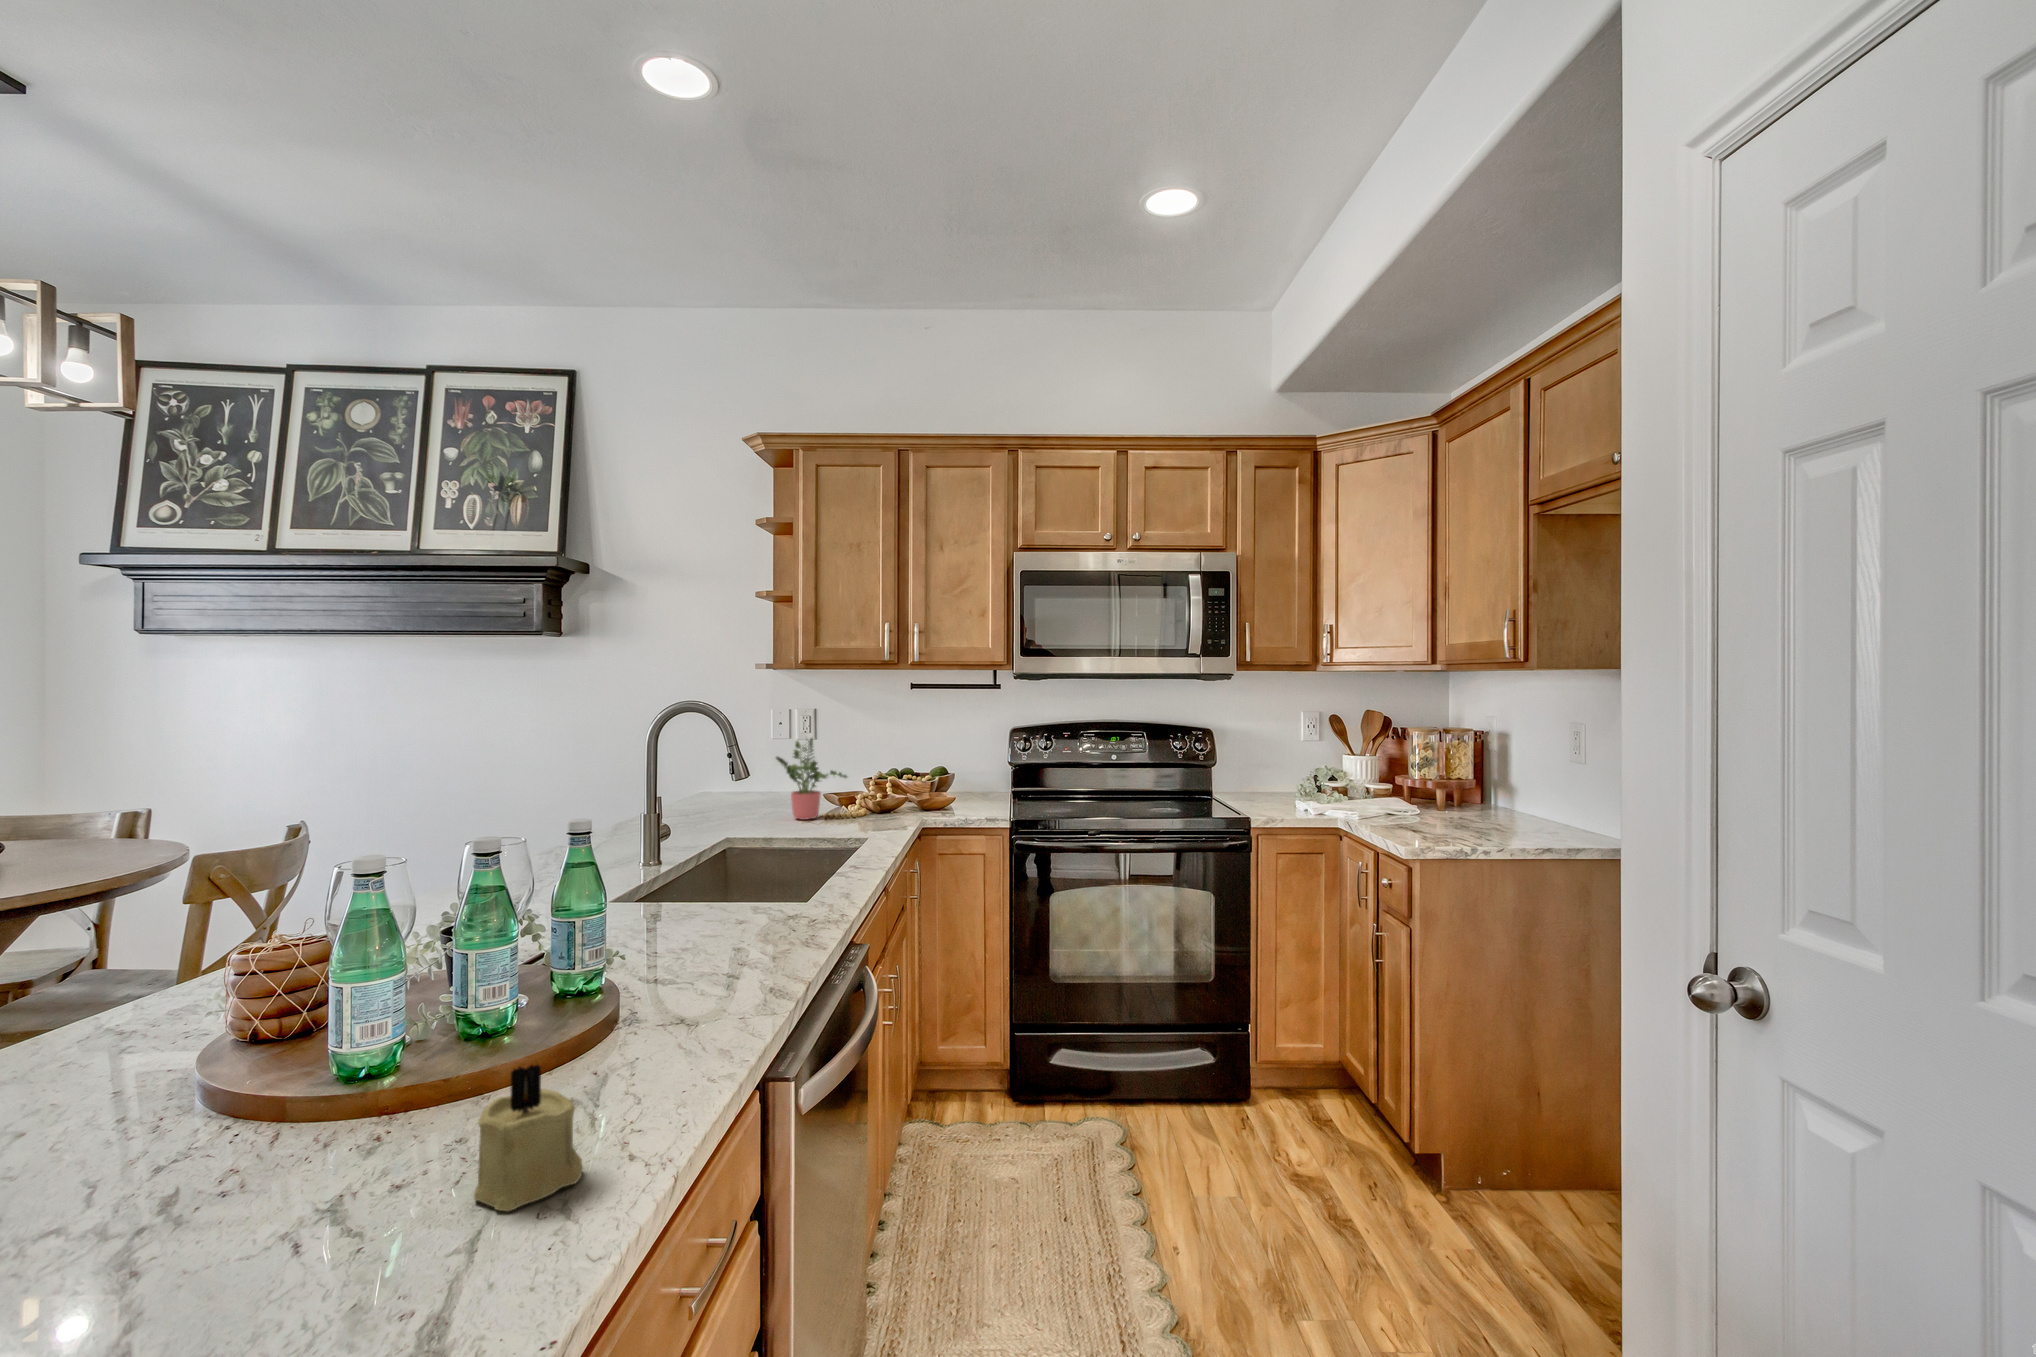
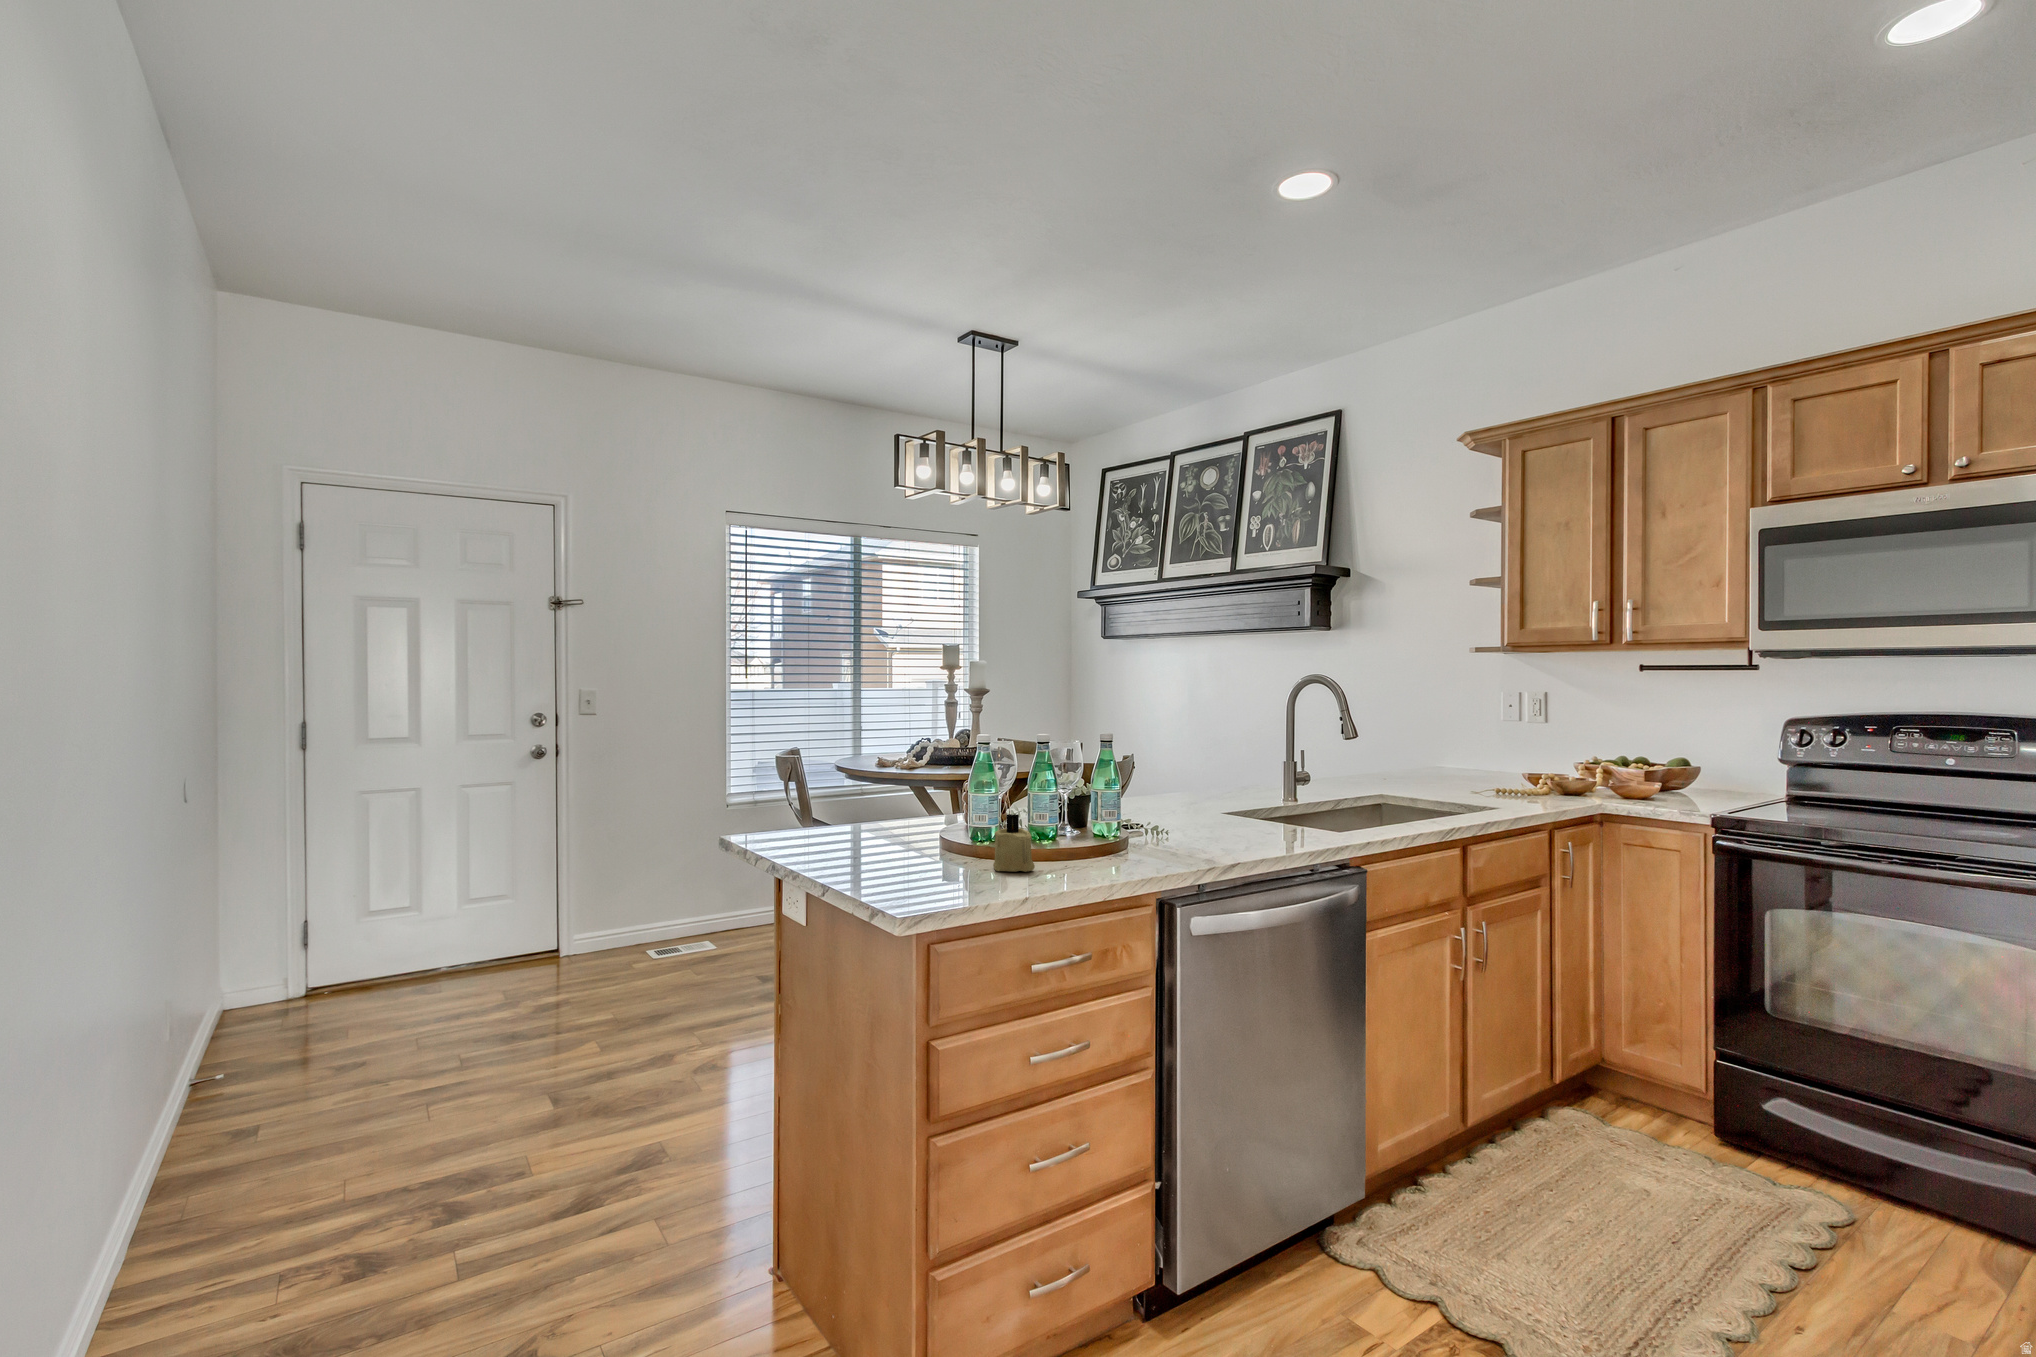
potted plant: present [776,738,847,820] -> none [1451,716,1528,793]

